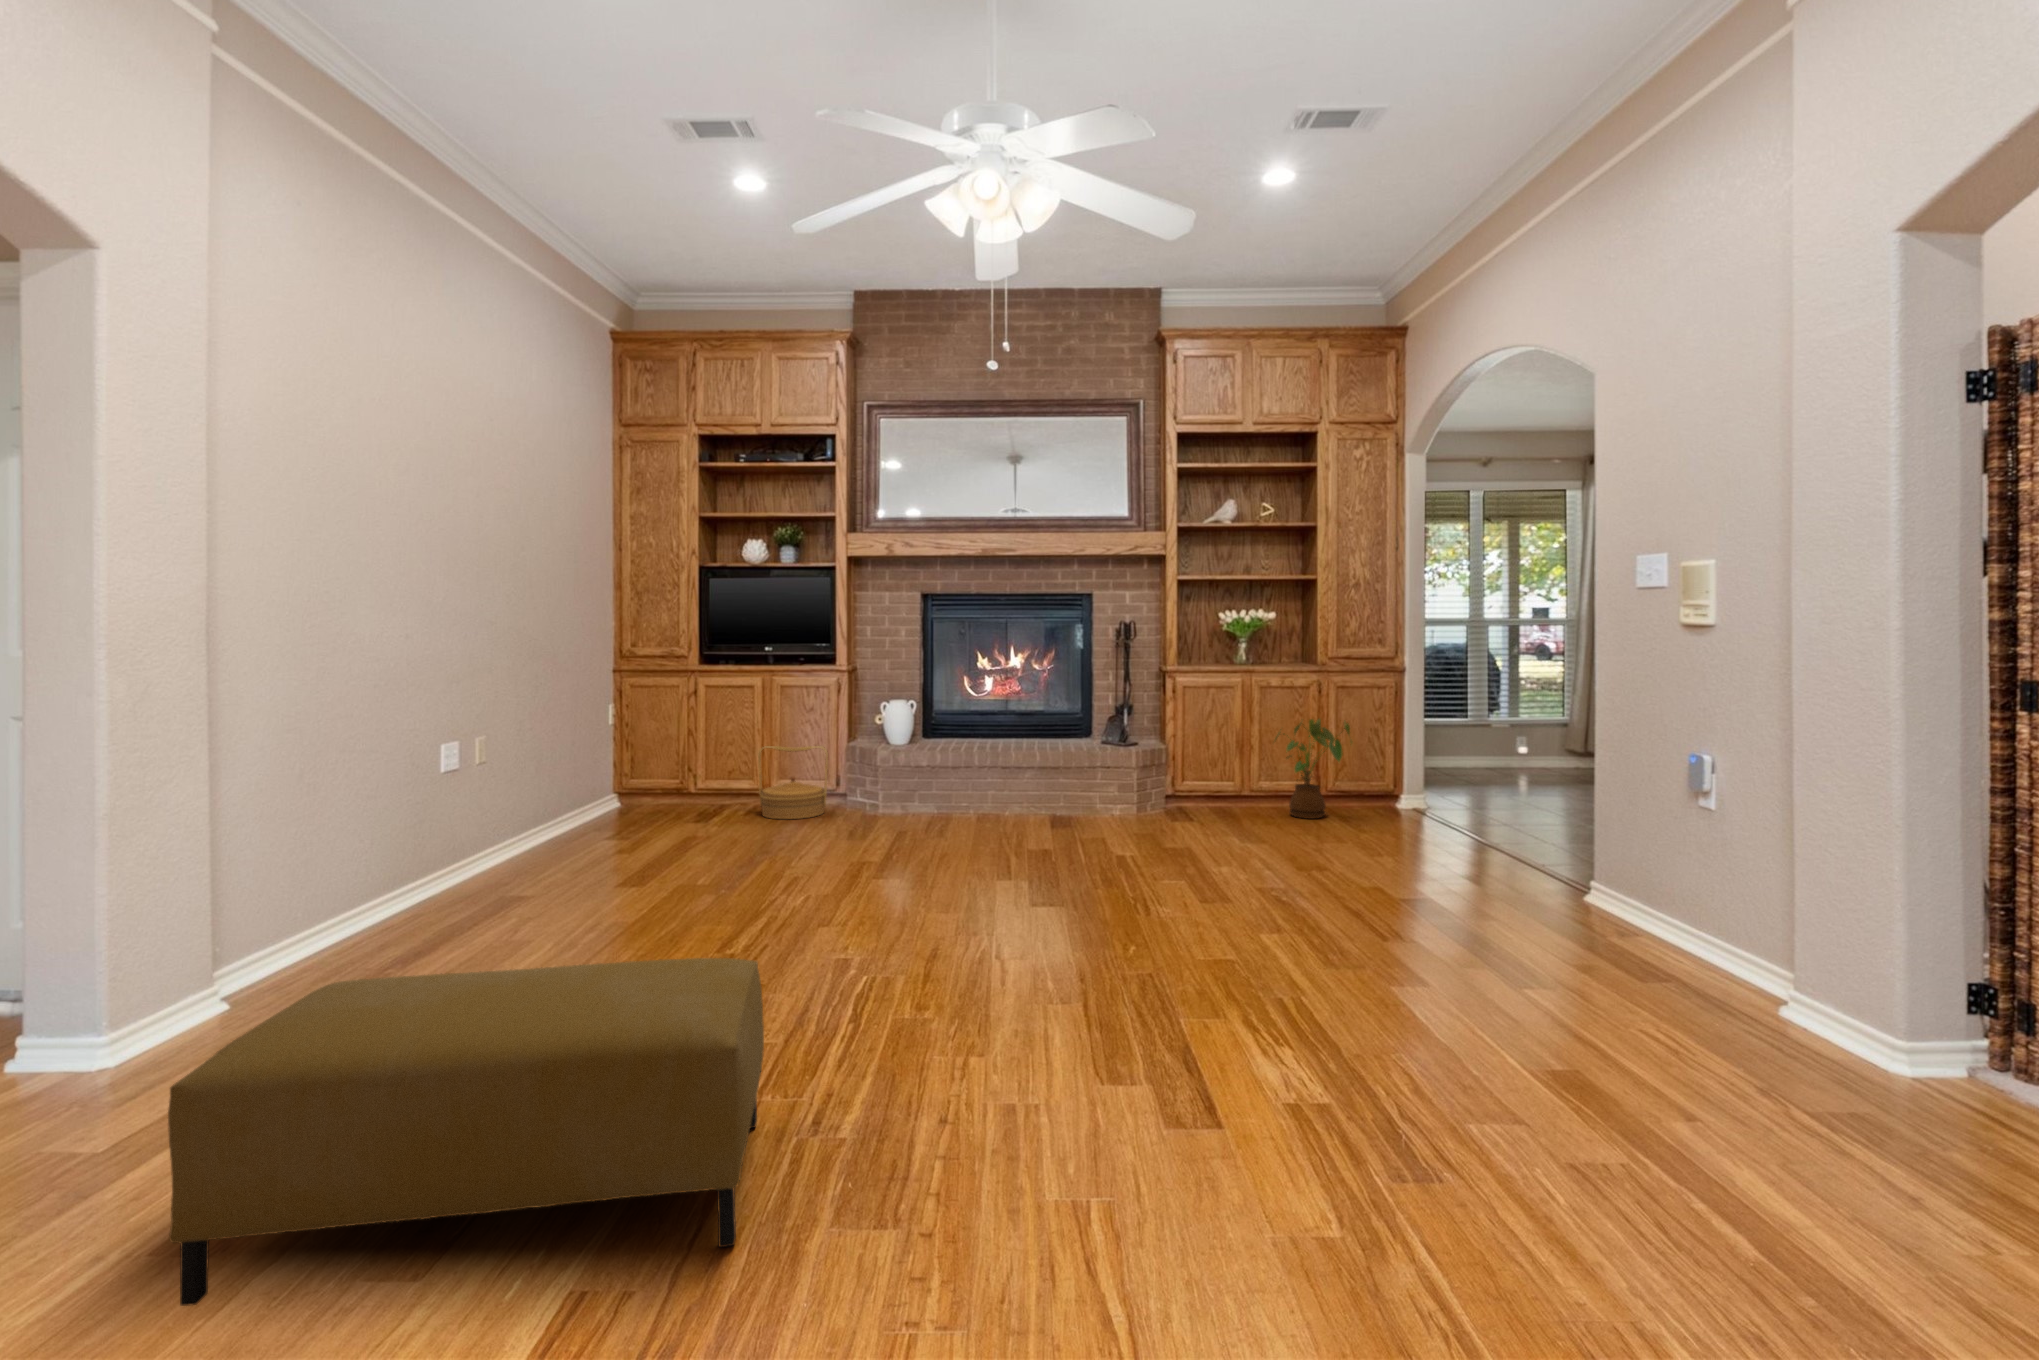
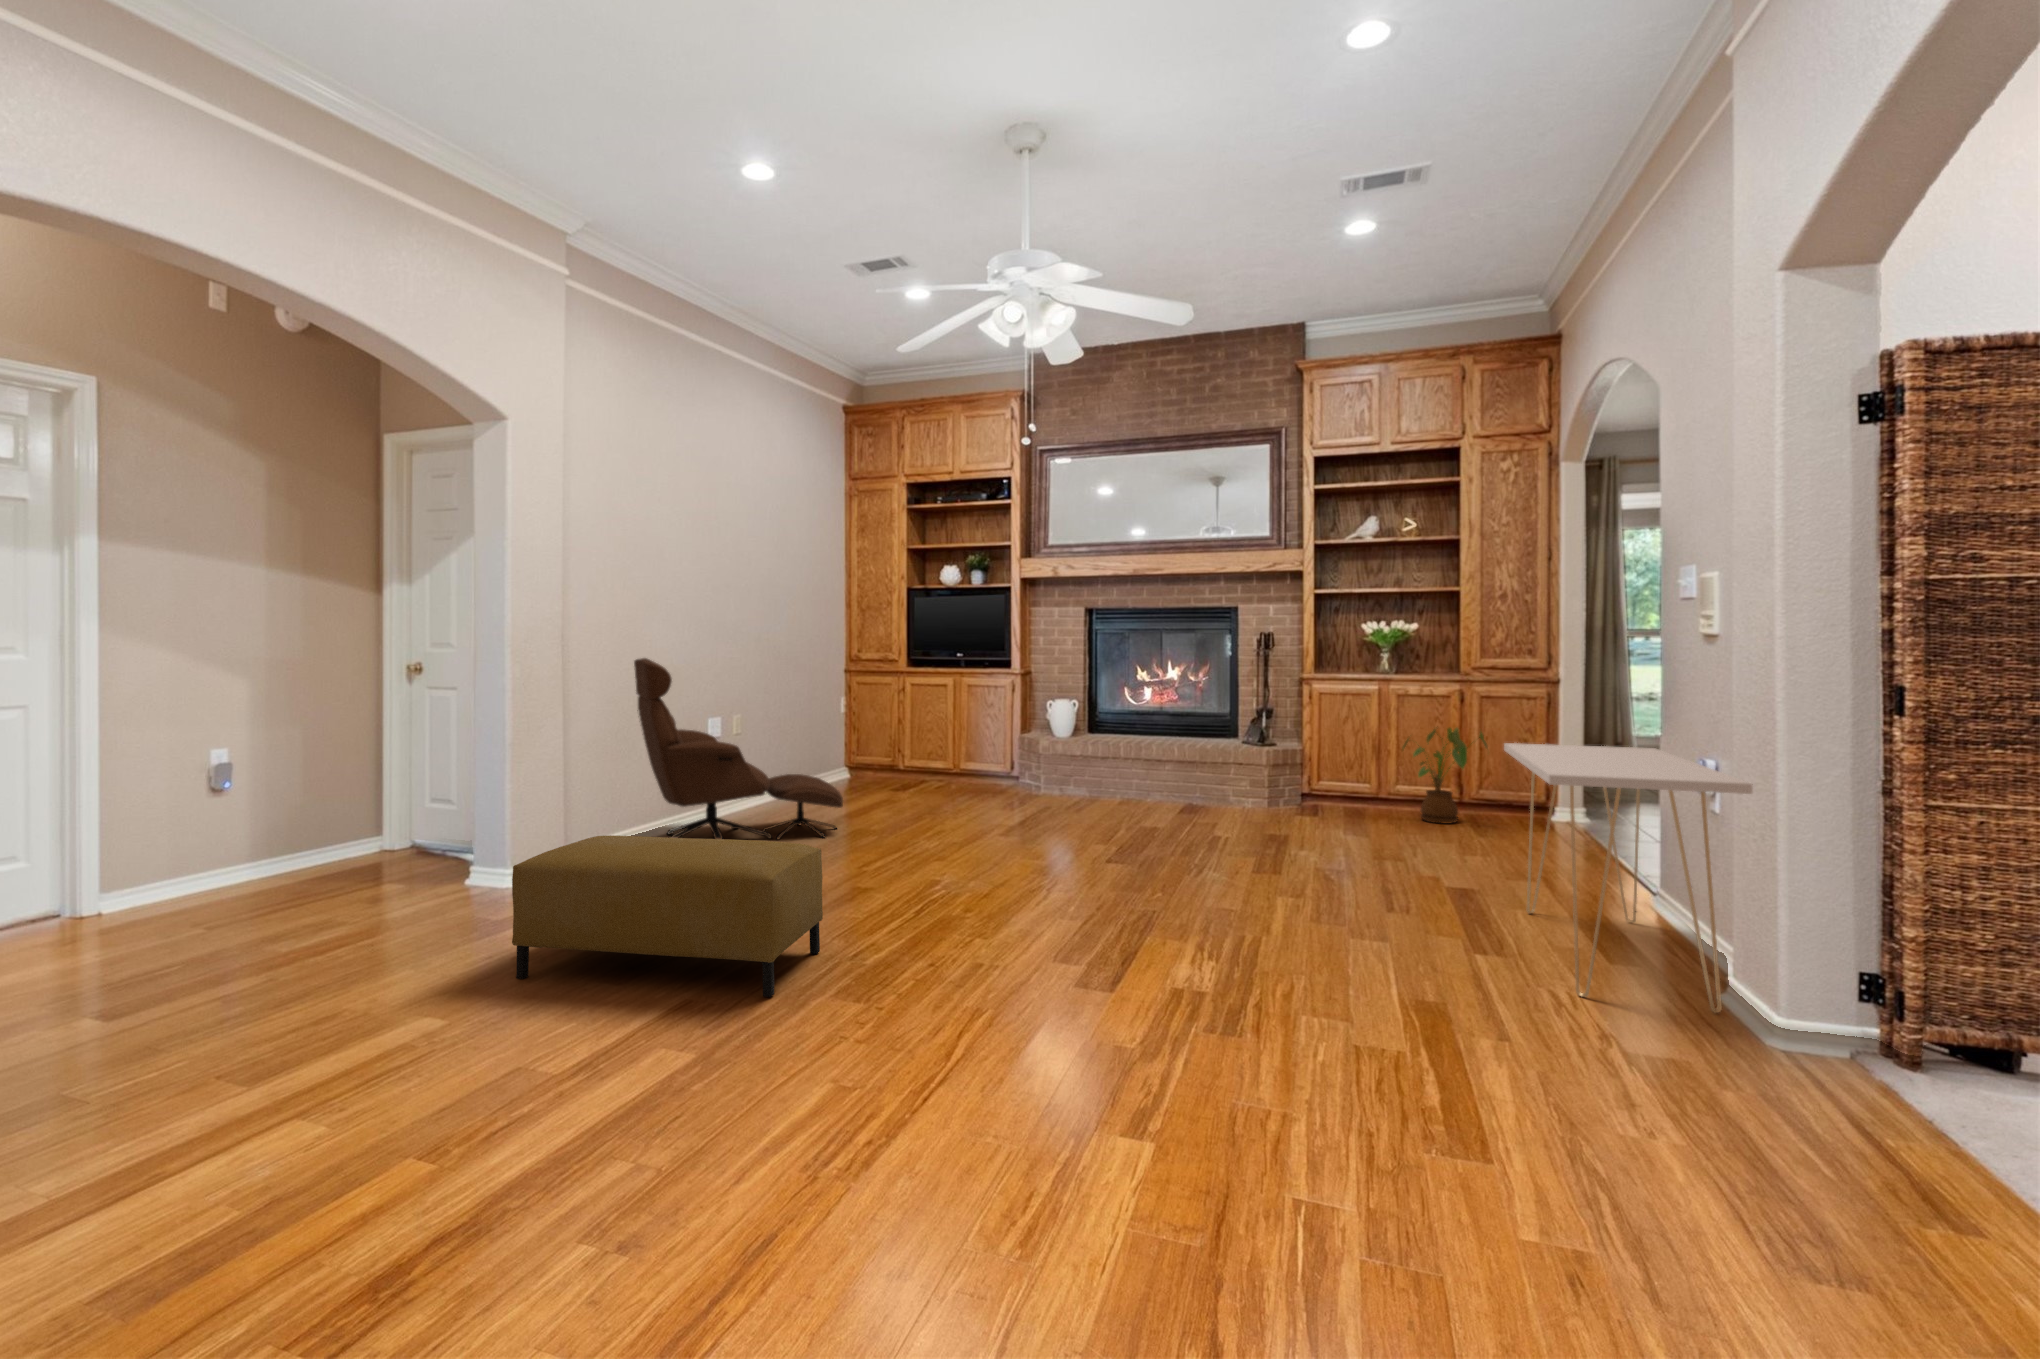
lounge chair: none [325,659,664,950] -> present [634,658,843,839]
console table: none [1483,742,1844,1035] -> present [1504,743,1753,1013]
woven basket: present [758,746,828,819] -> none [947,735,1001,794]

